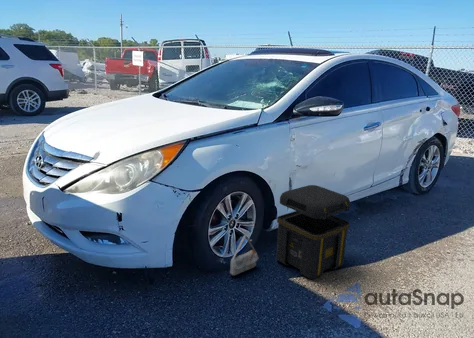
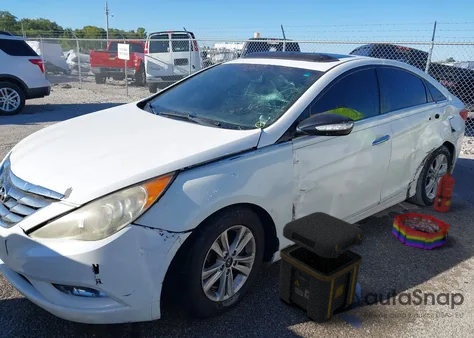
fire extinguisher: none [428,158,447,200] -> present [434,167,455,212]
storage bin: none [386,197,439,229] -> present [392,213,450,250]
bag: present [230,236,259,275] -> none [227,275,260,321]

